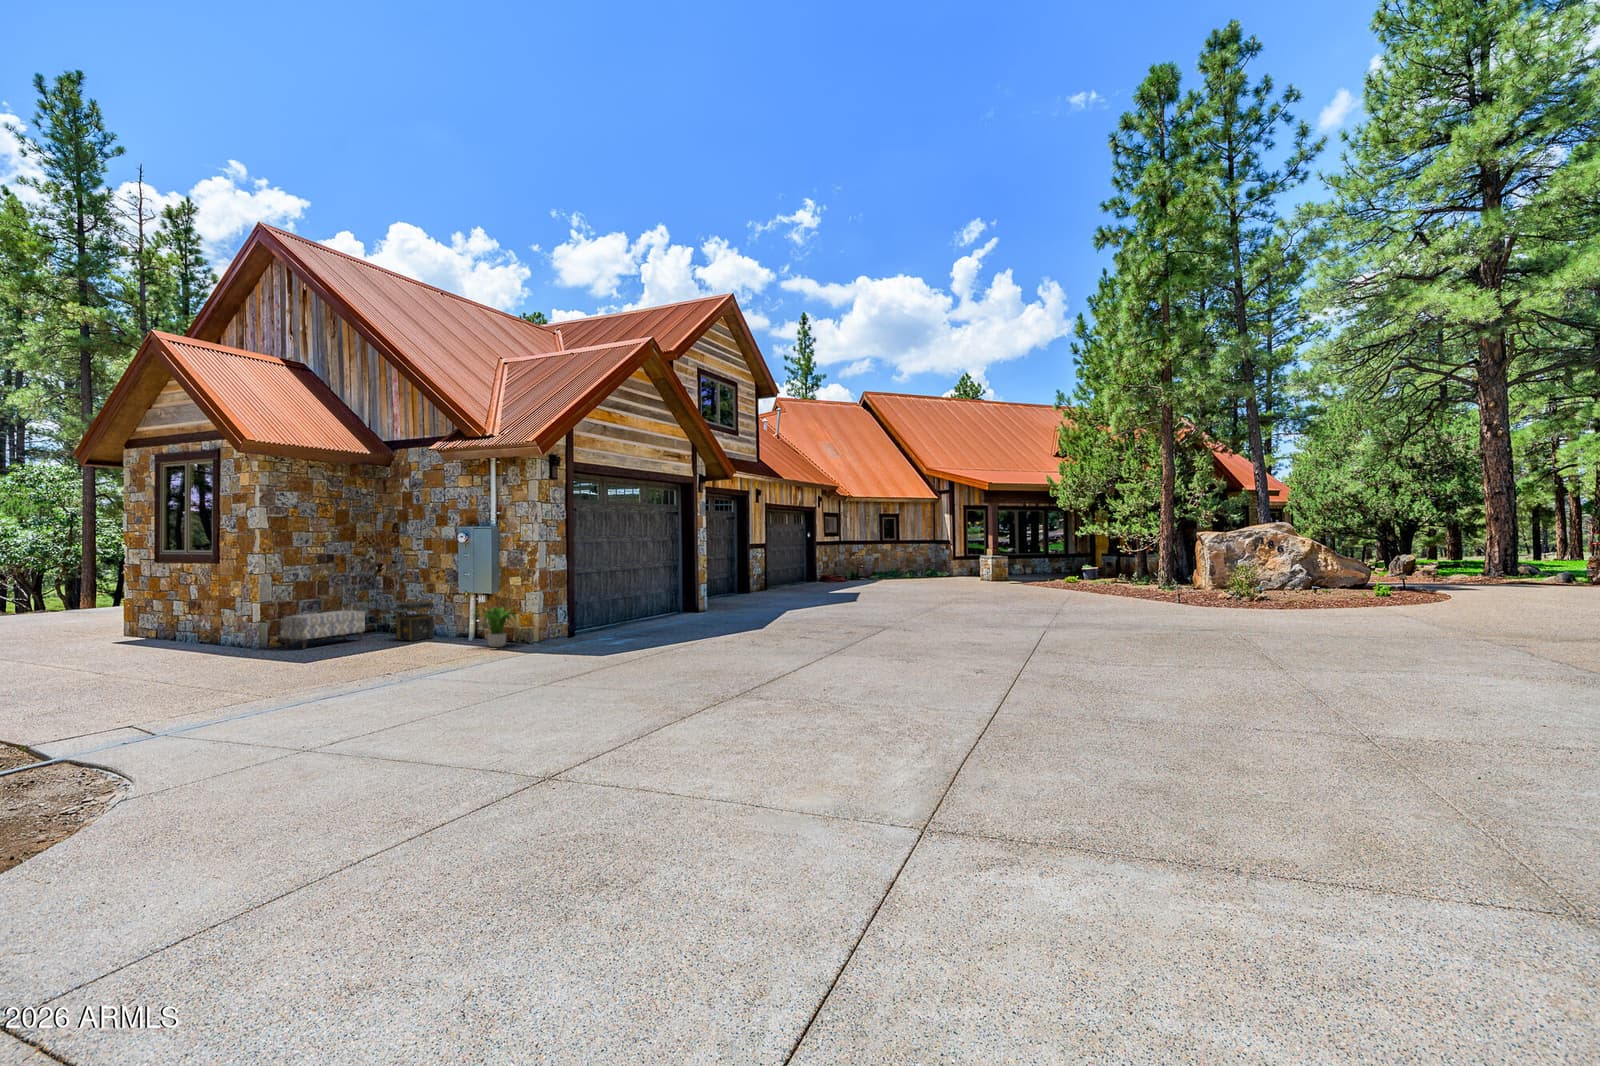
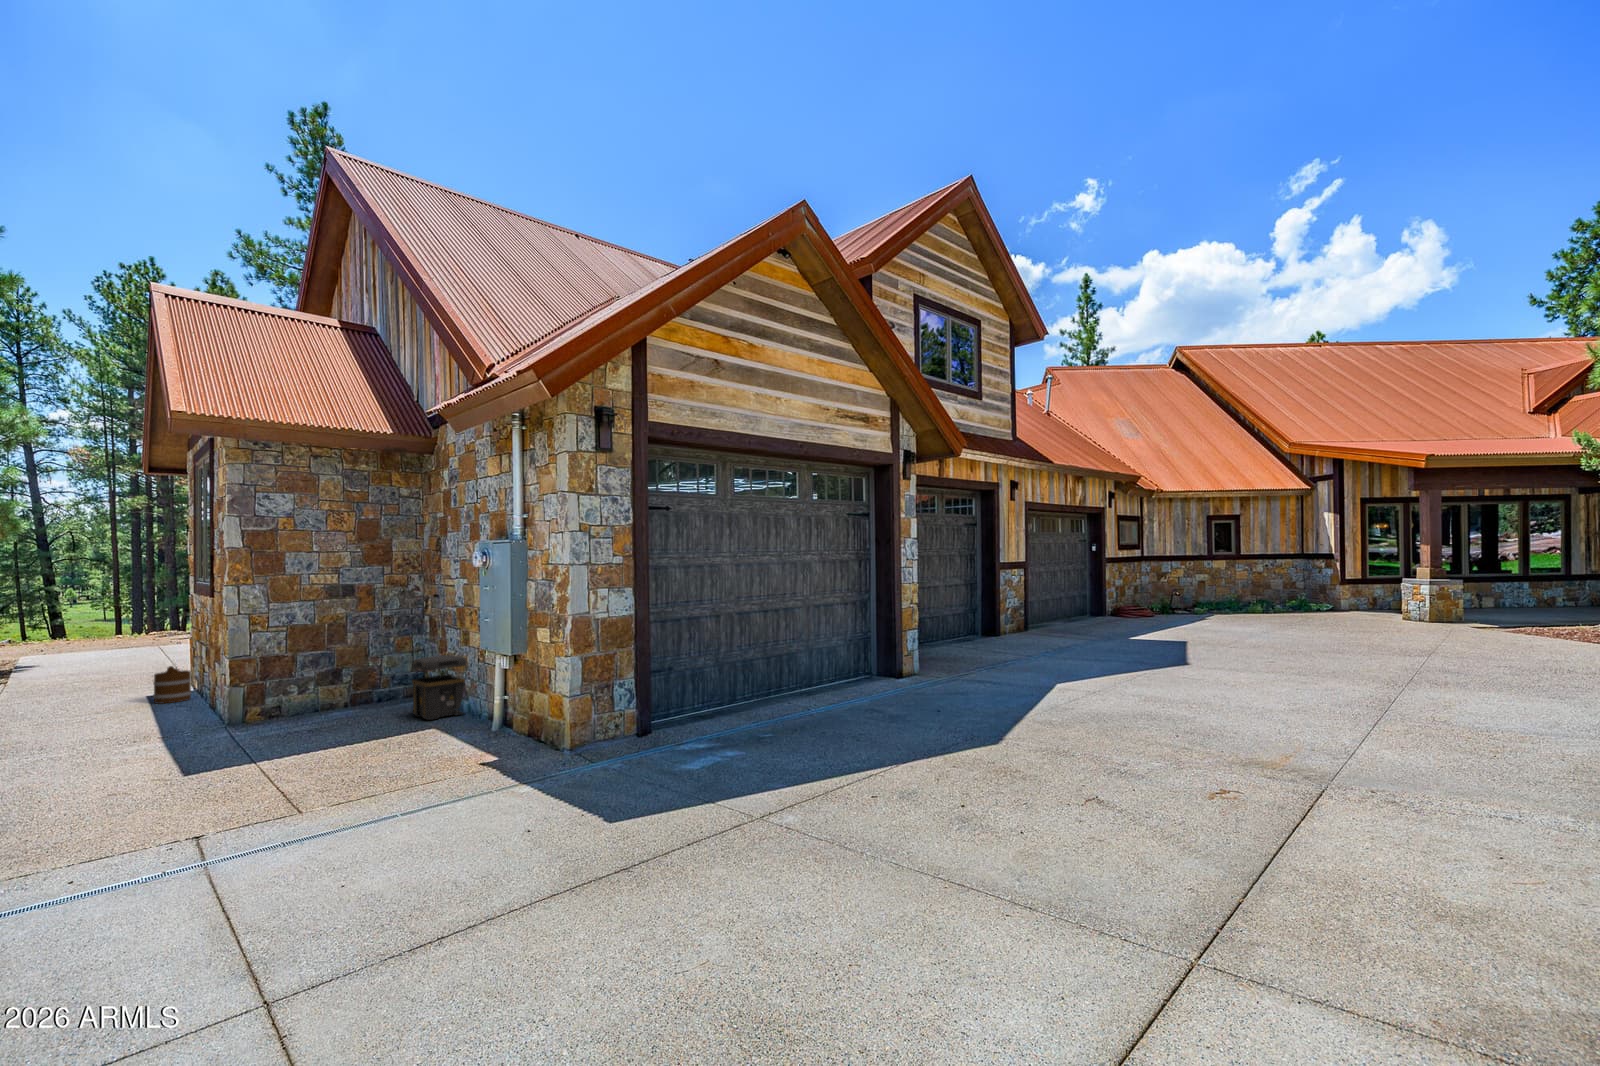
potted plant: present [473,607,516,647] -> none [460,678,550,752]
bench: present [282,610,365,649] -> none [259,664,382,728]
bucket: none [140,619,169,647] -> present [153,666,191,704]

